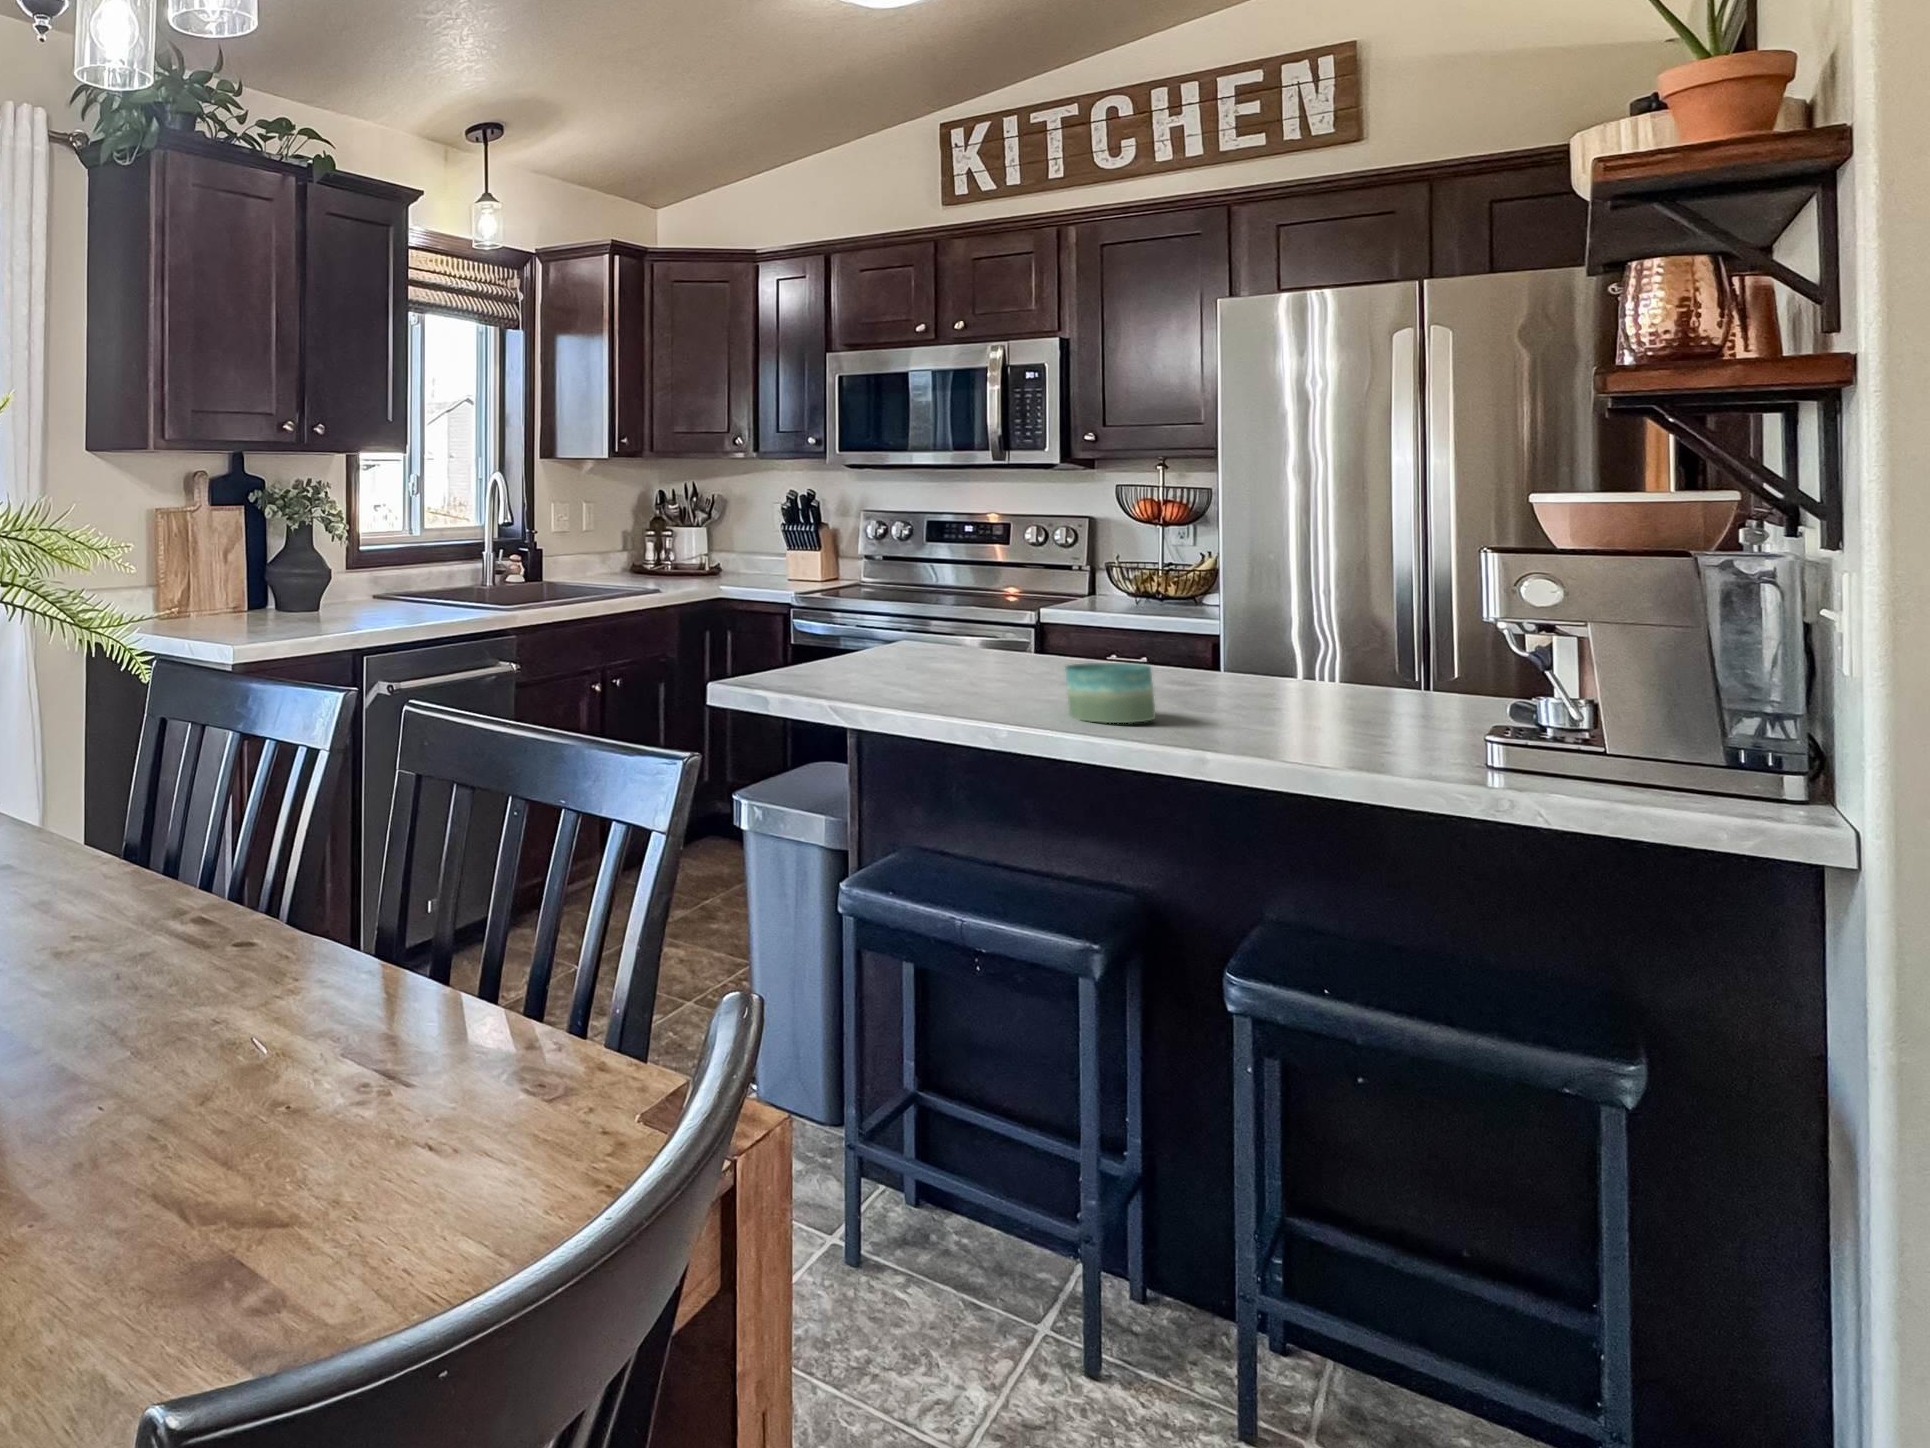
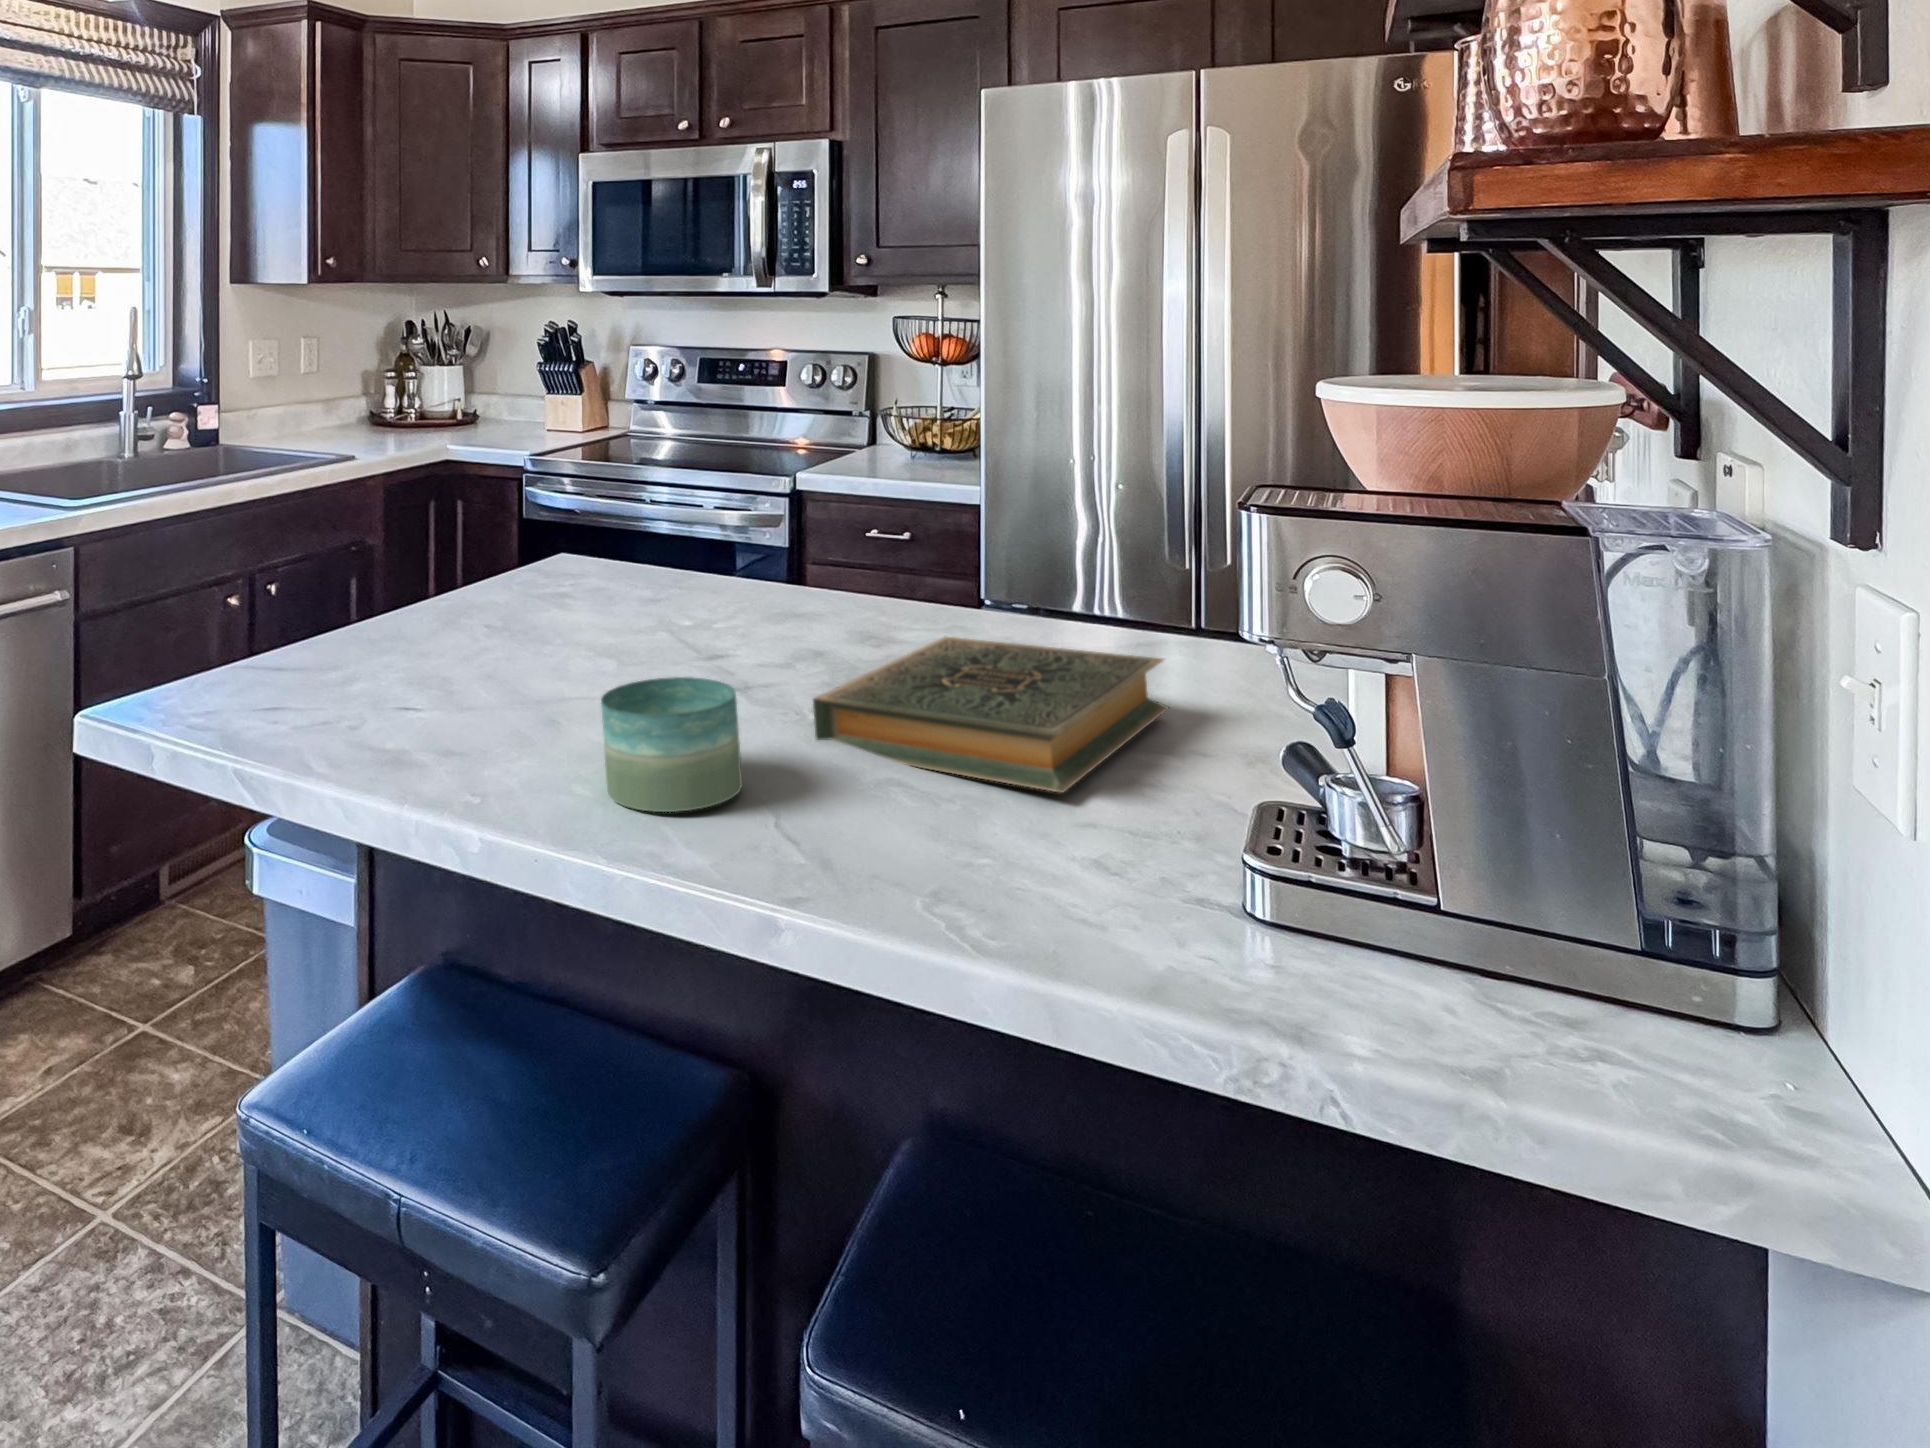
hardback book: none [1182,669,1426,726] -> present [813,637,1168,793]

